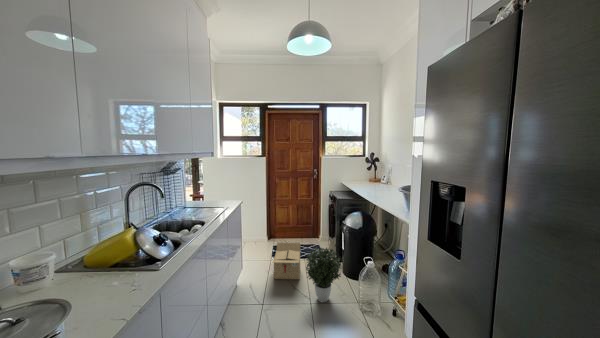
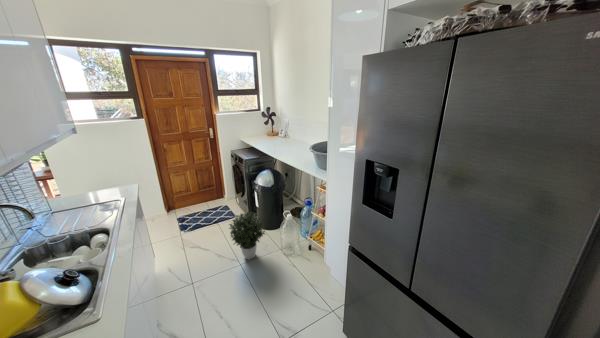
cardboard box: present [273,243,300,279] -> none [187,211,221,254]

